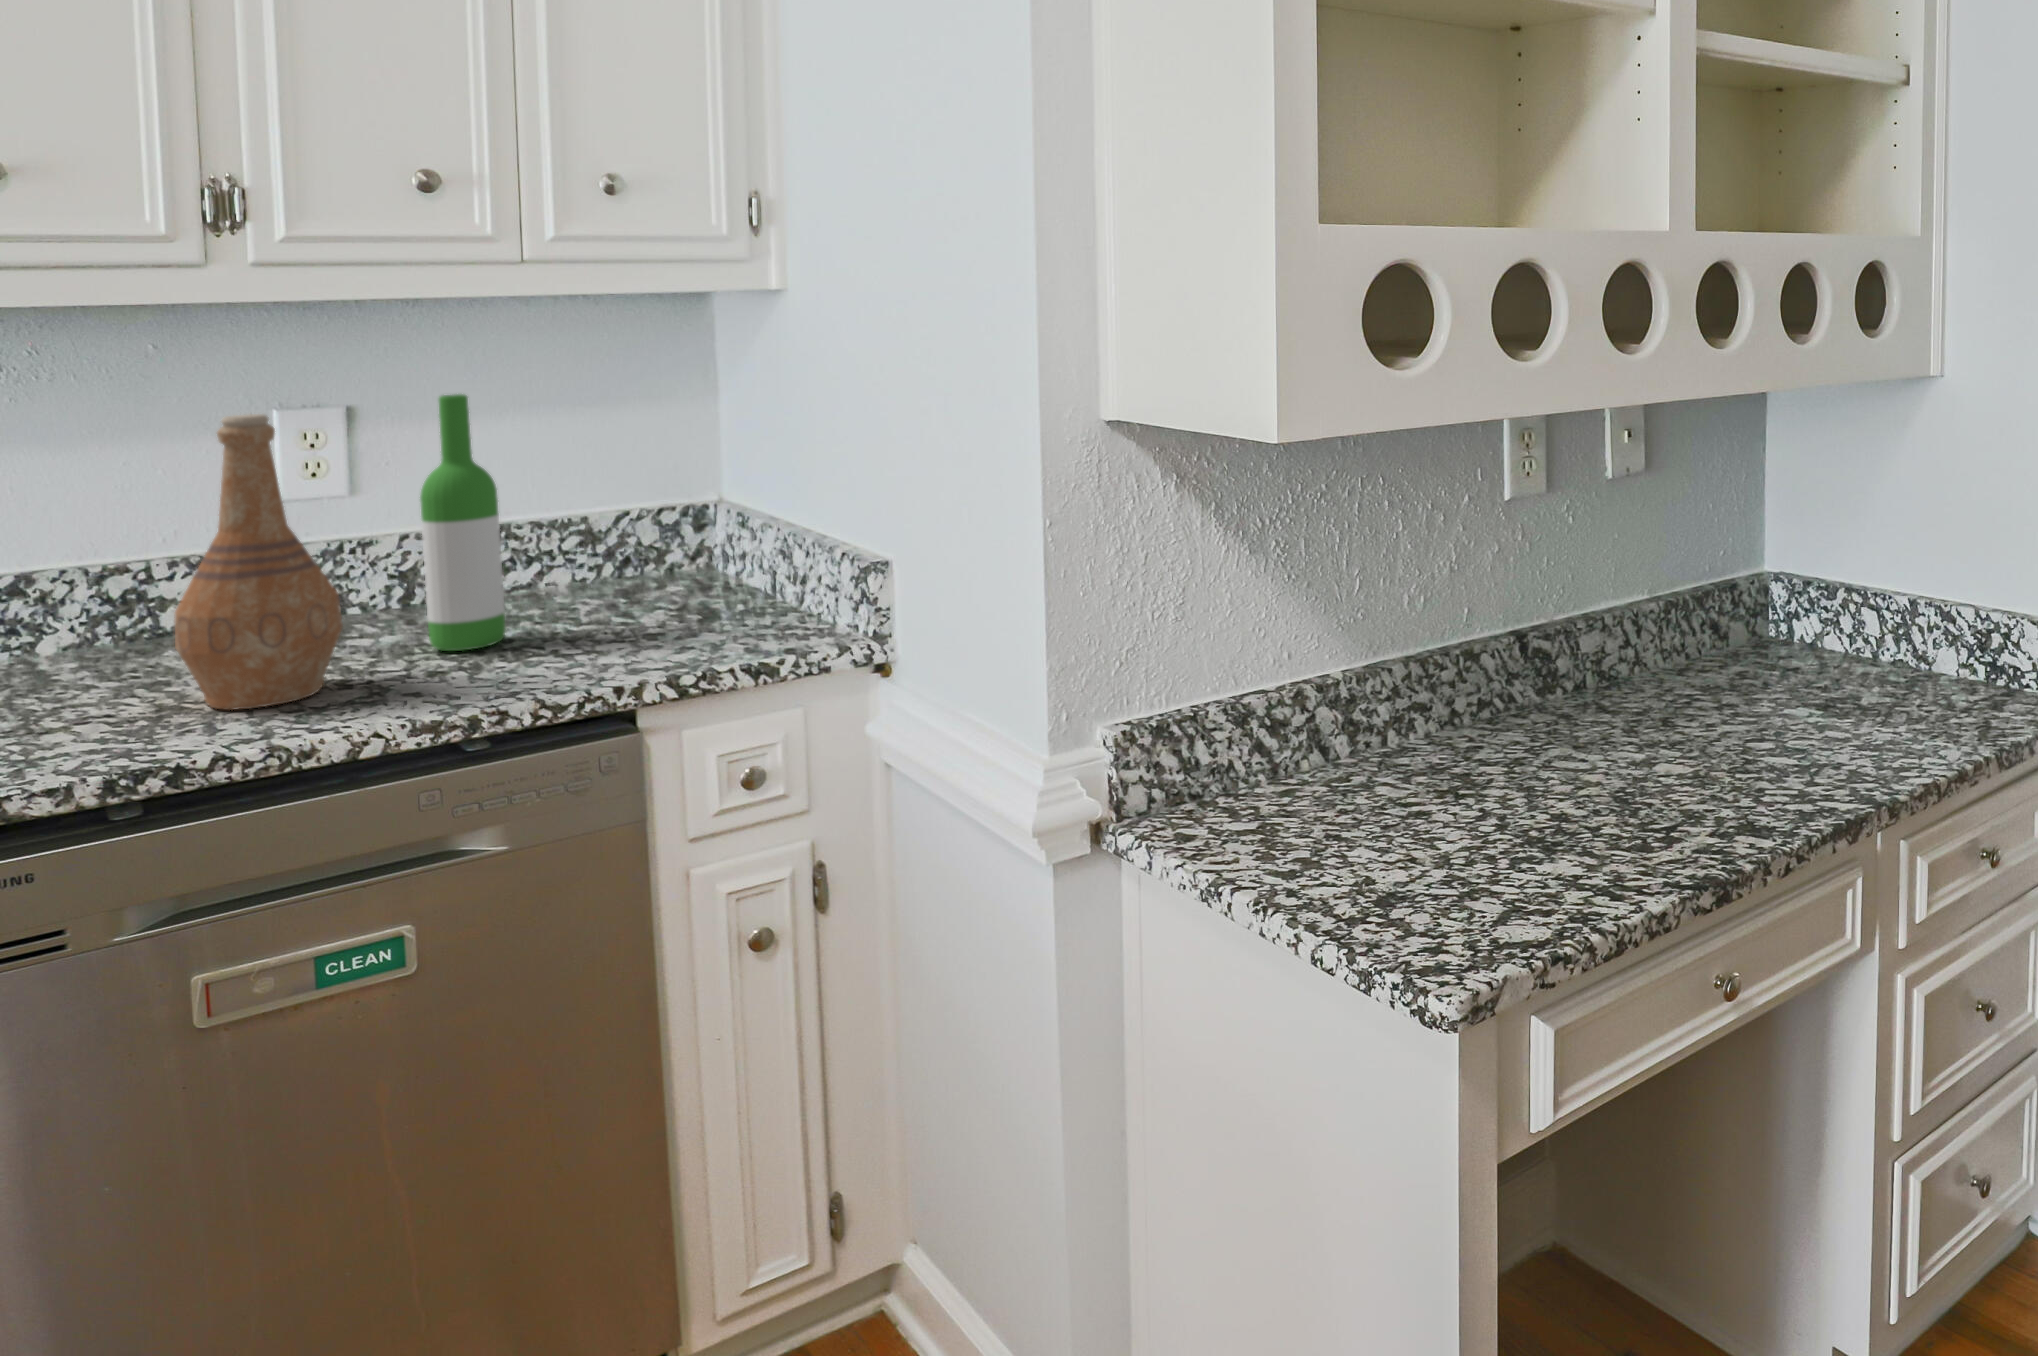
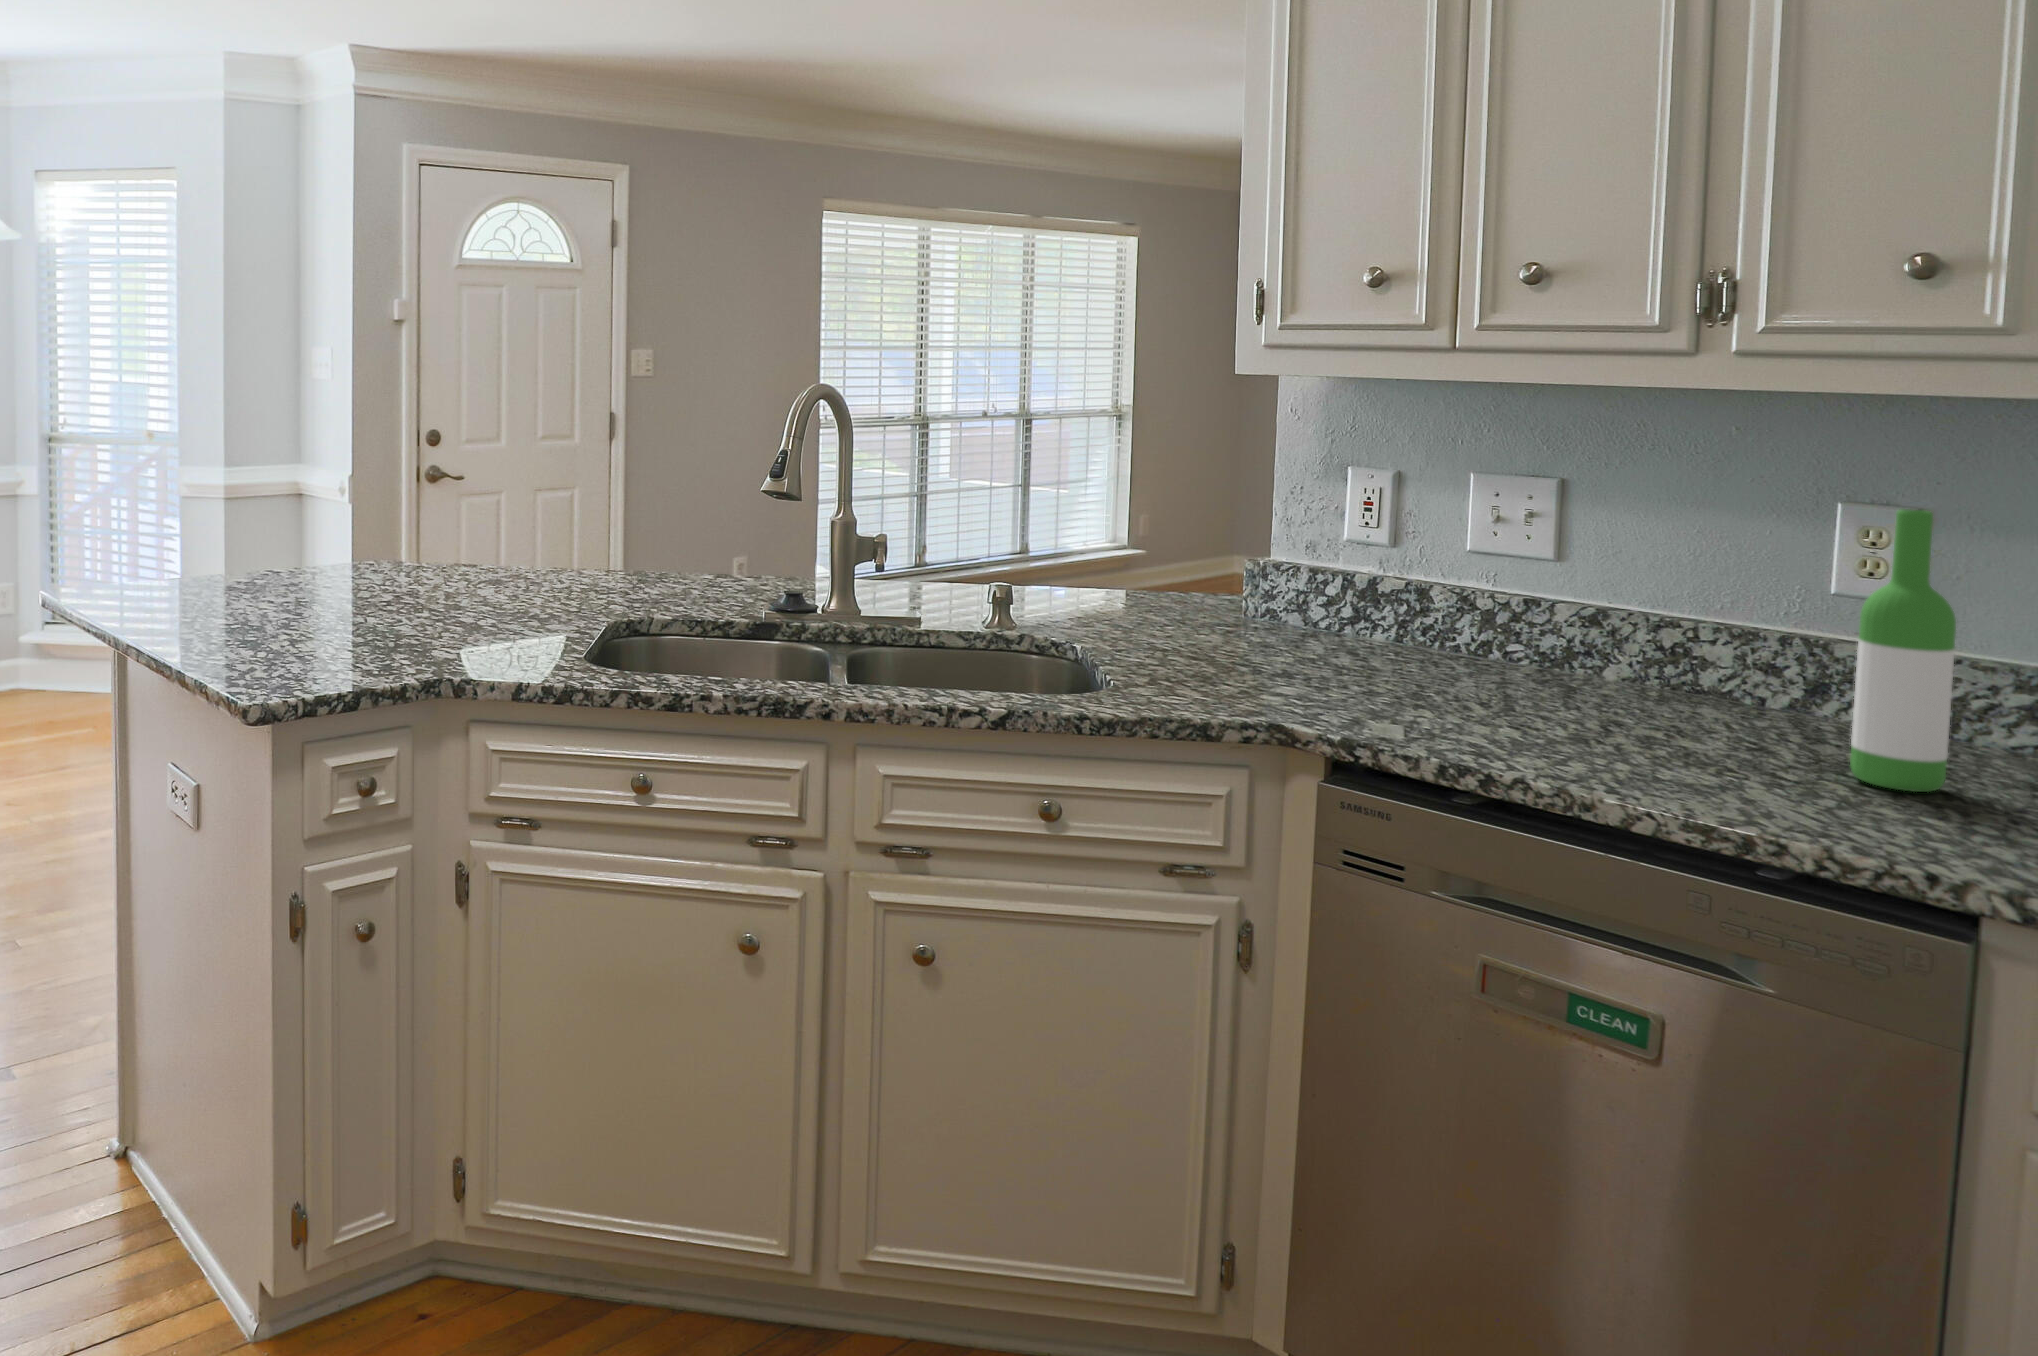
vase: present [174,414,343,710] -> none [1571,497,1721,768]

